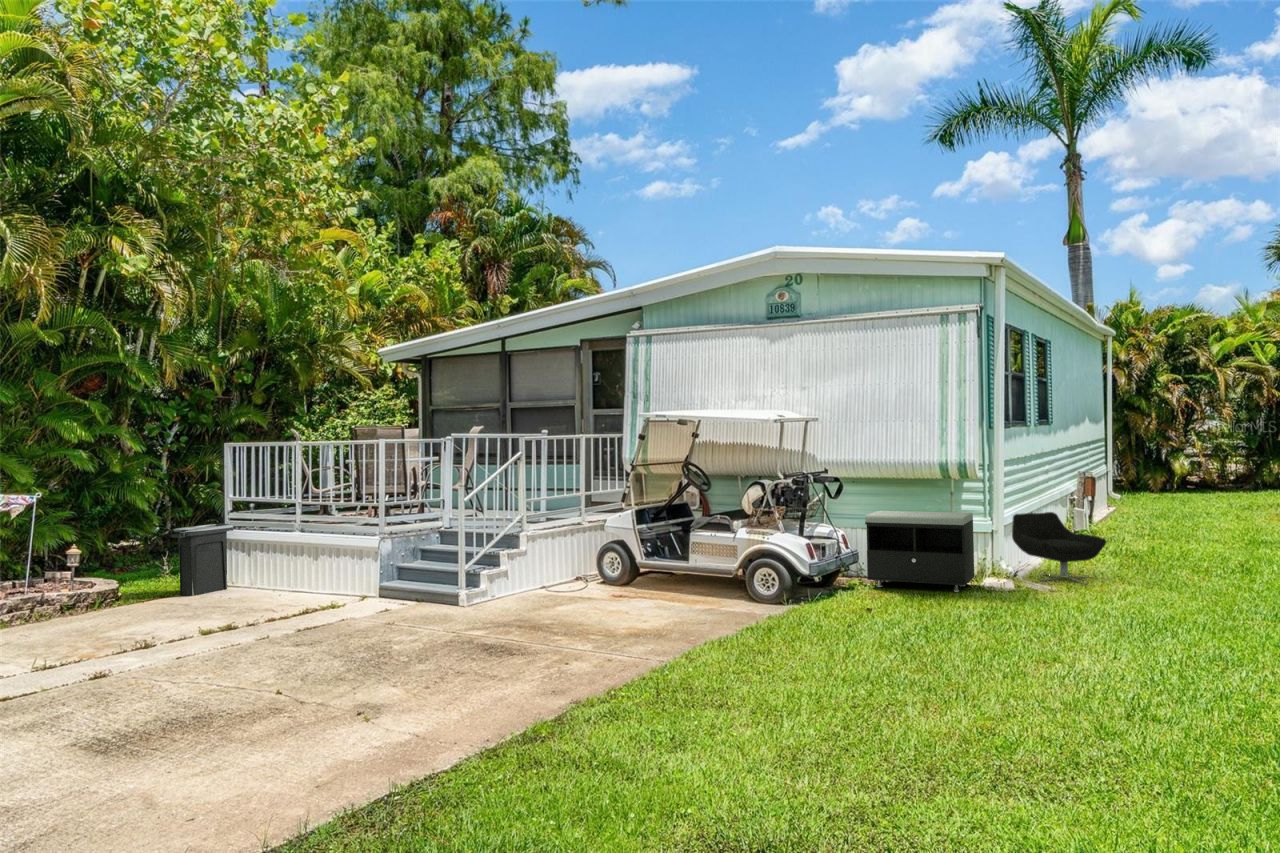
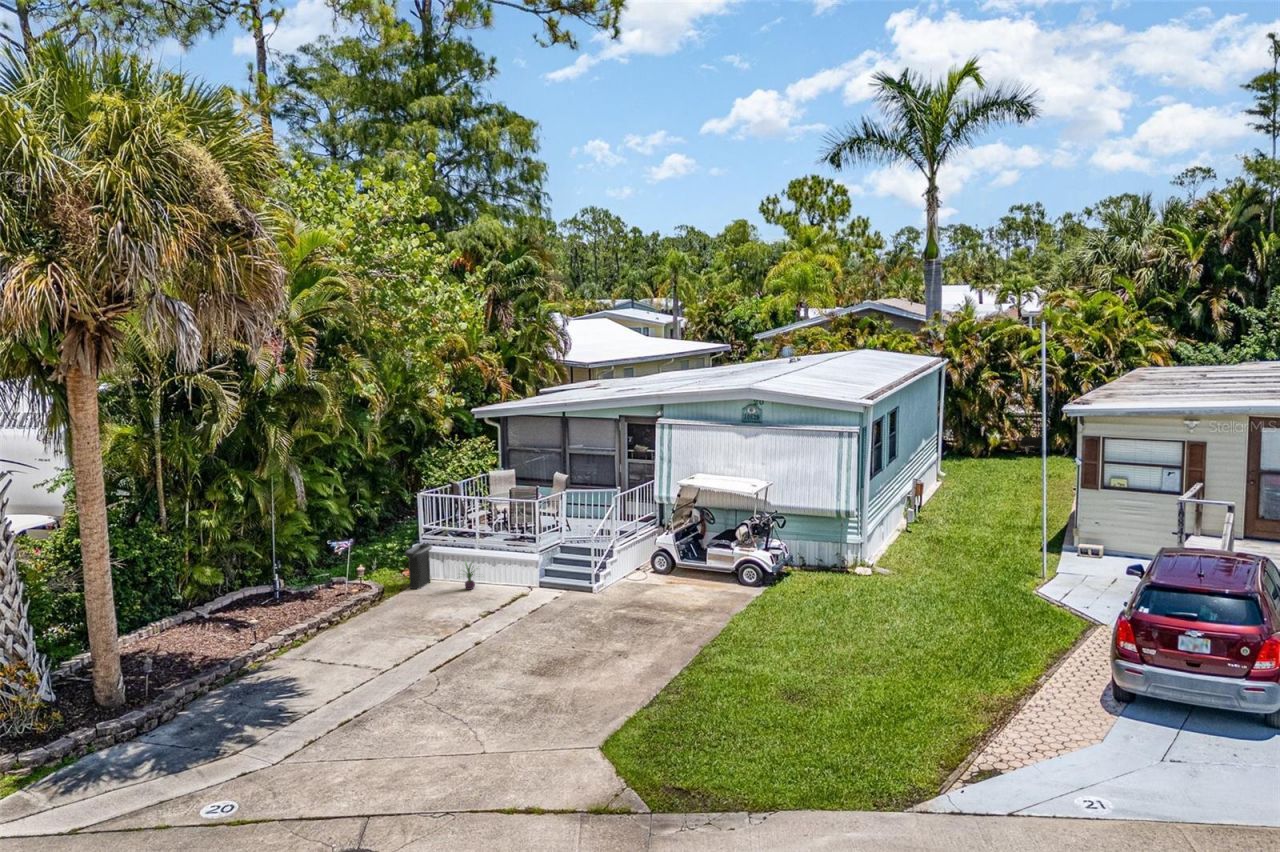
storage bench: present [865,511,974,592] -> none [798,531,852,576]
lounge chair: present [1012,512,1106,584] -> present [1020,433,1041,452]
decorative plant: none [241,546,297,598] -> present [465,561,475,590]

